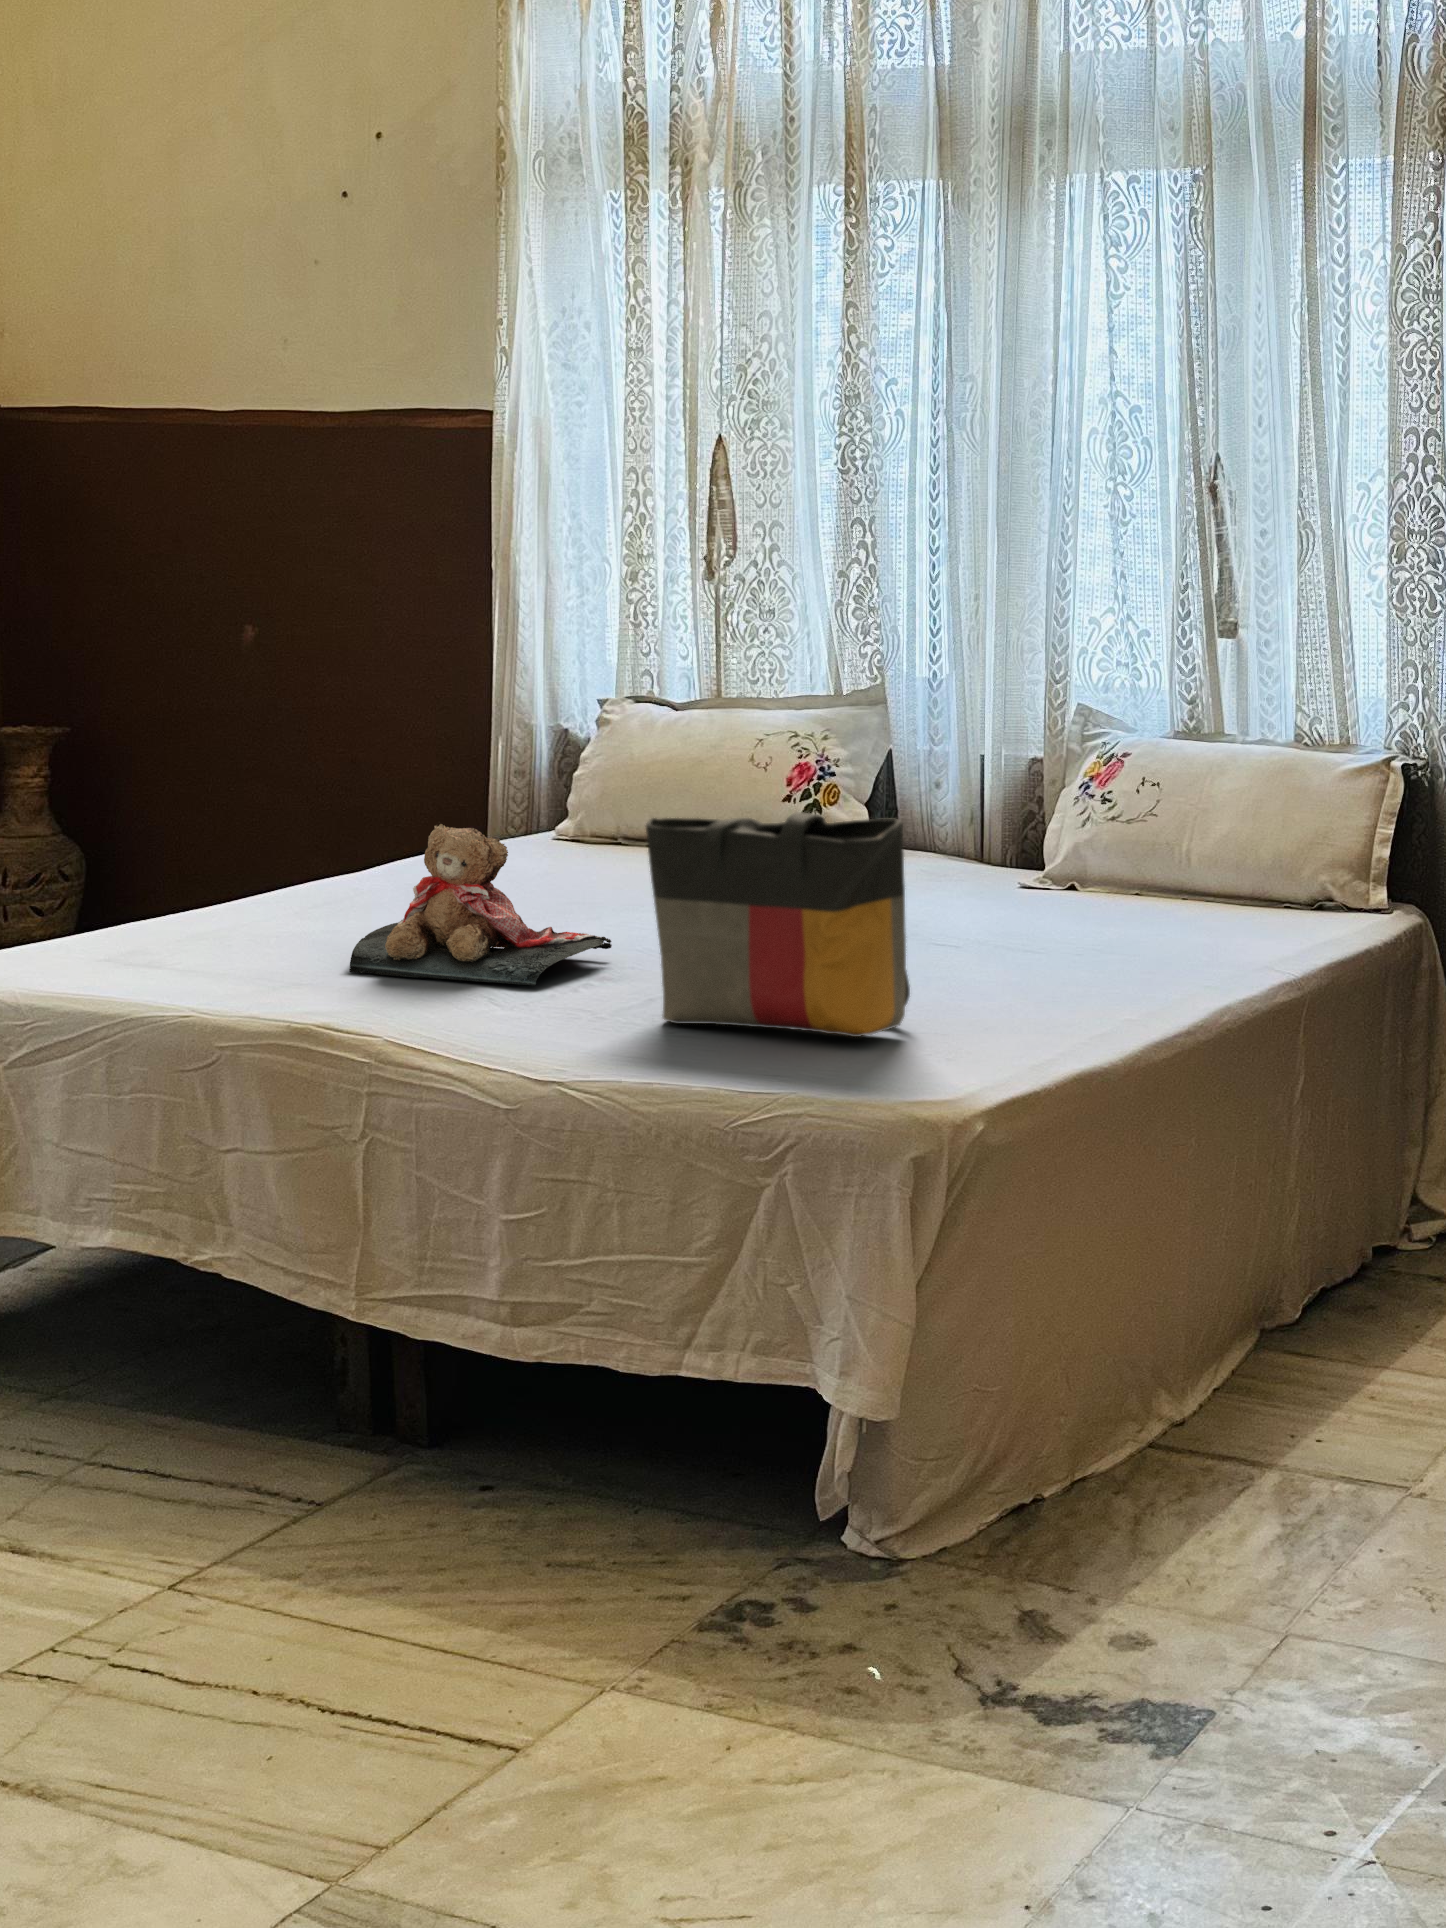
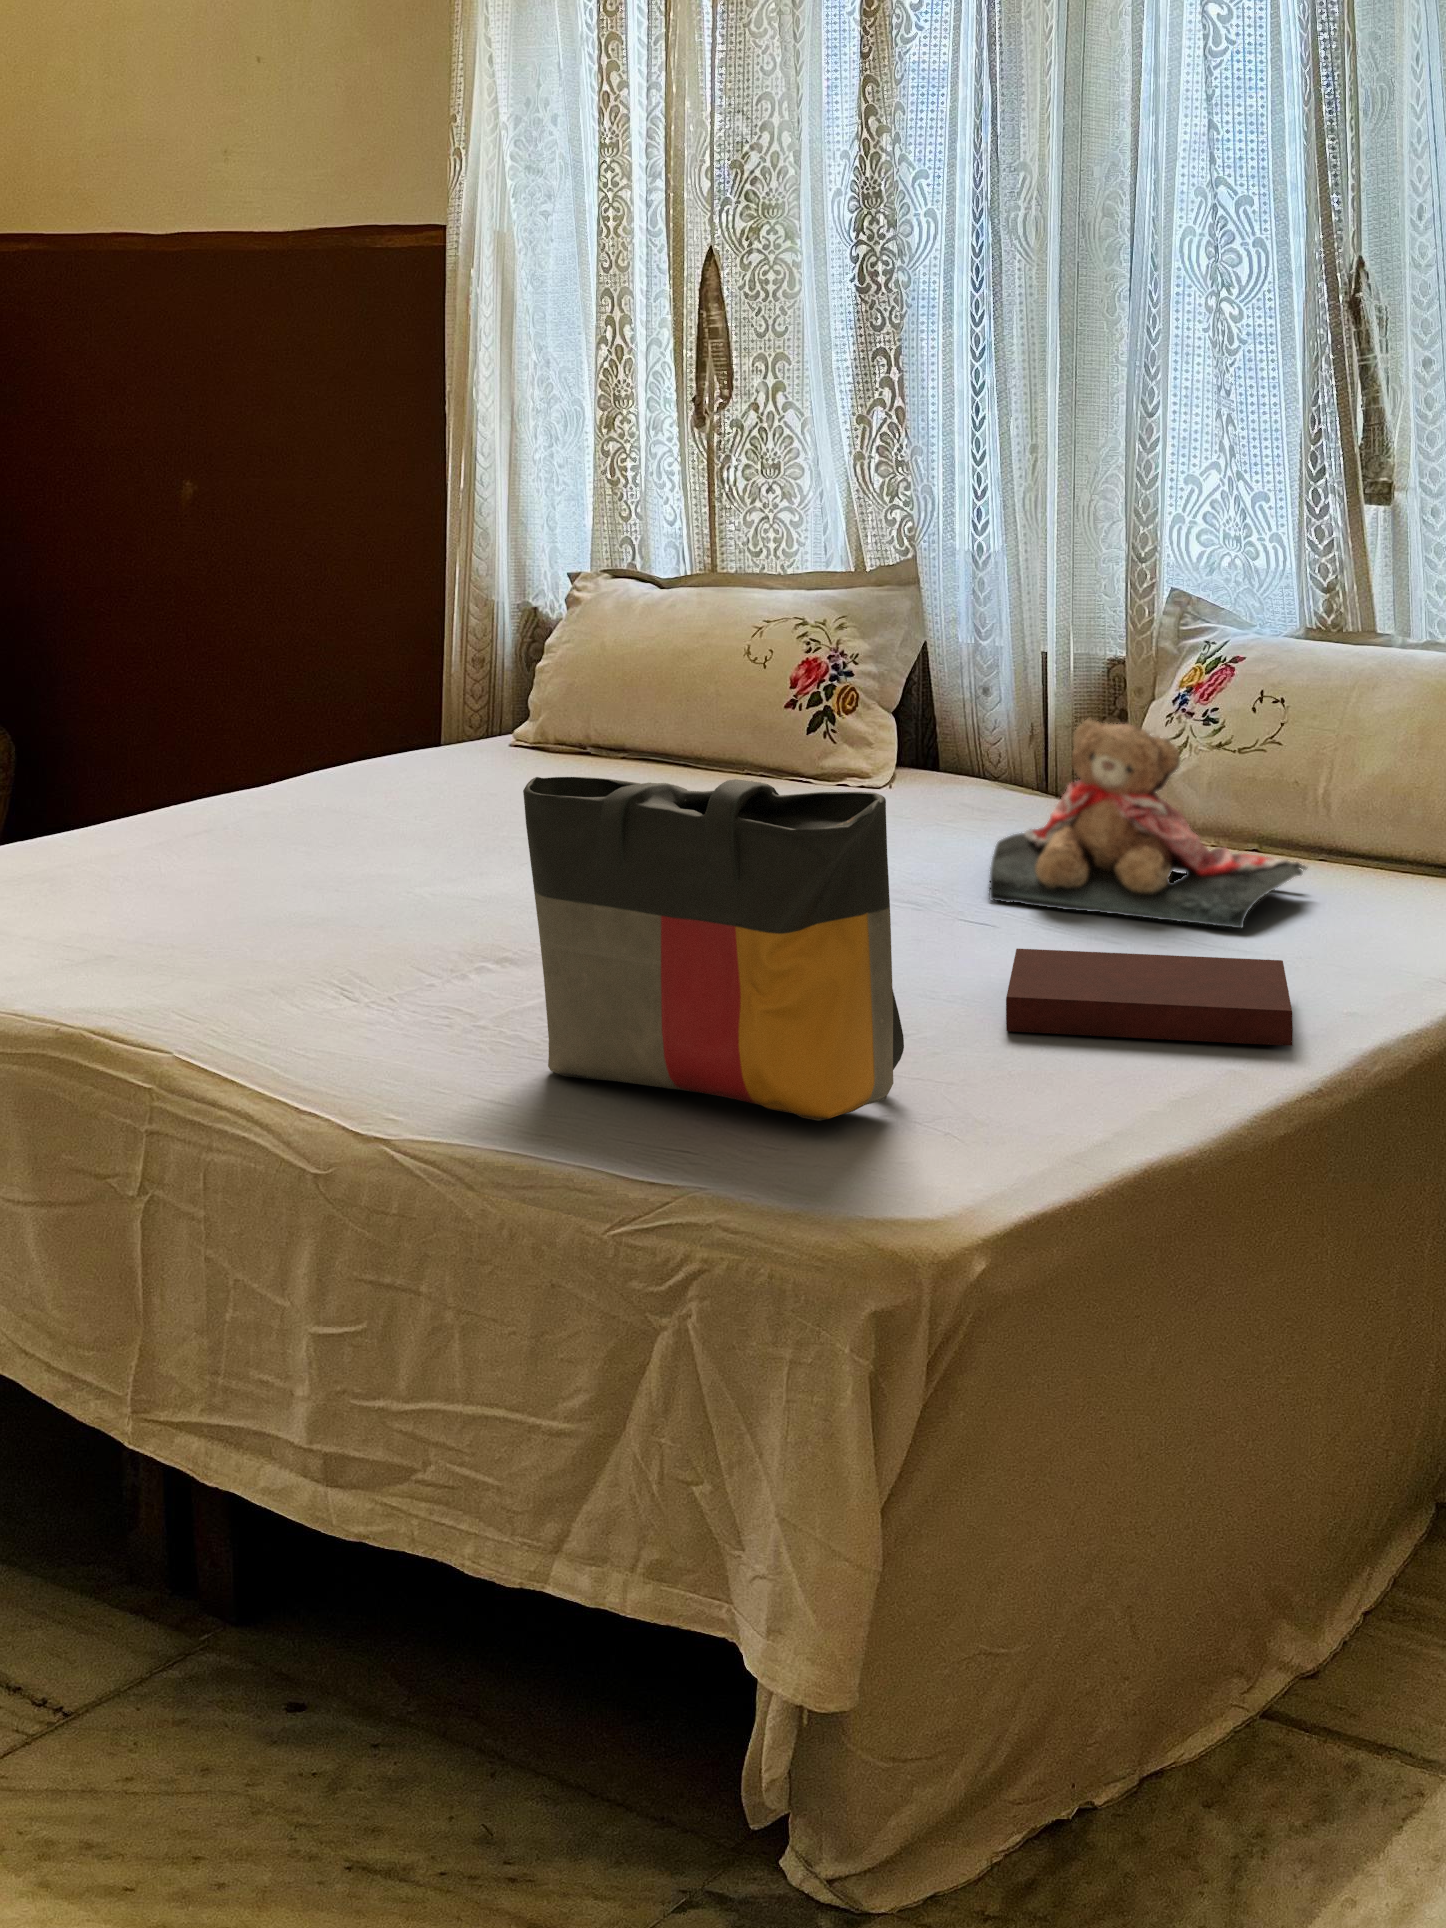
teddy bear: present [349,824,612,986] -> present [989,718,1306,928]
notebook: none [973,946,1165,995] -> present [1006,949,1293,1046]

